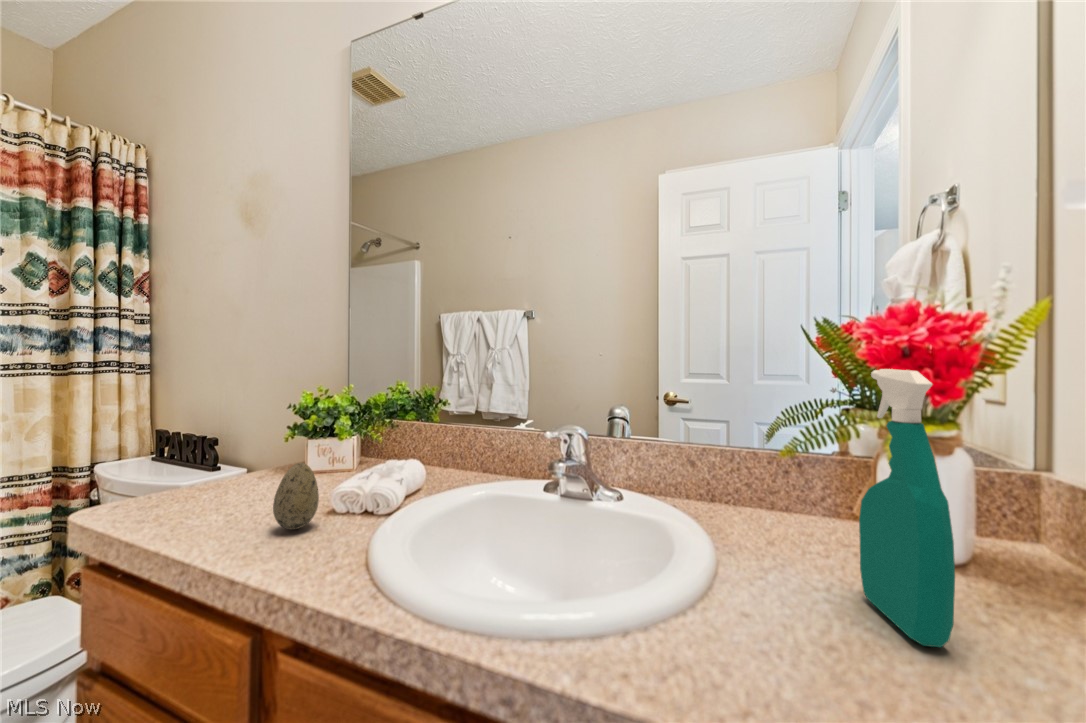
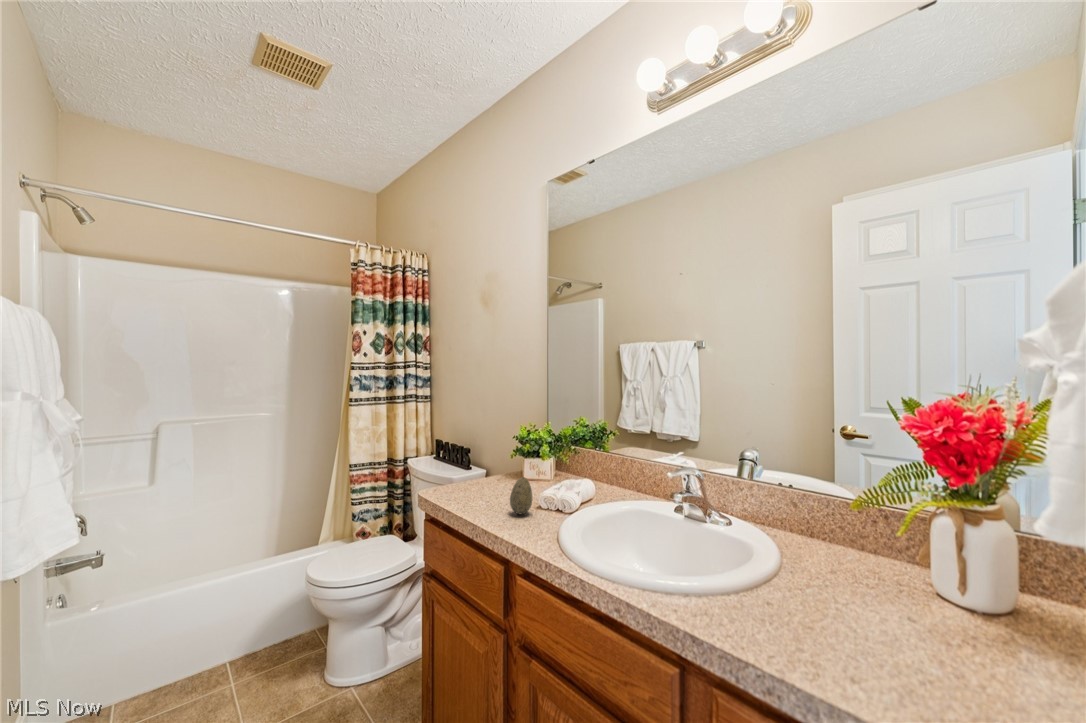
spray bottle: present [859,369,955,647] -> none [867,458,898,643]

